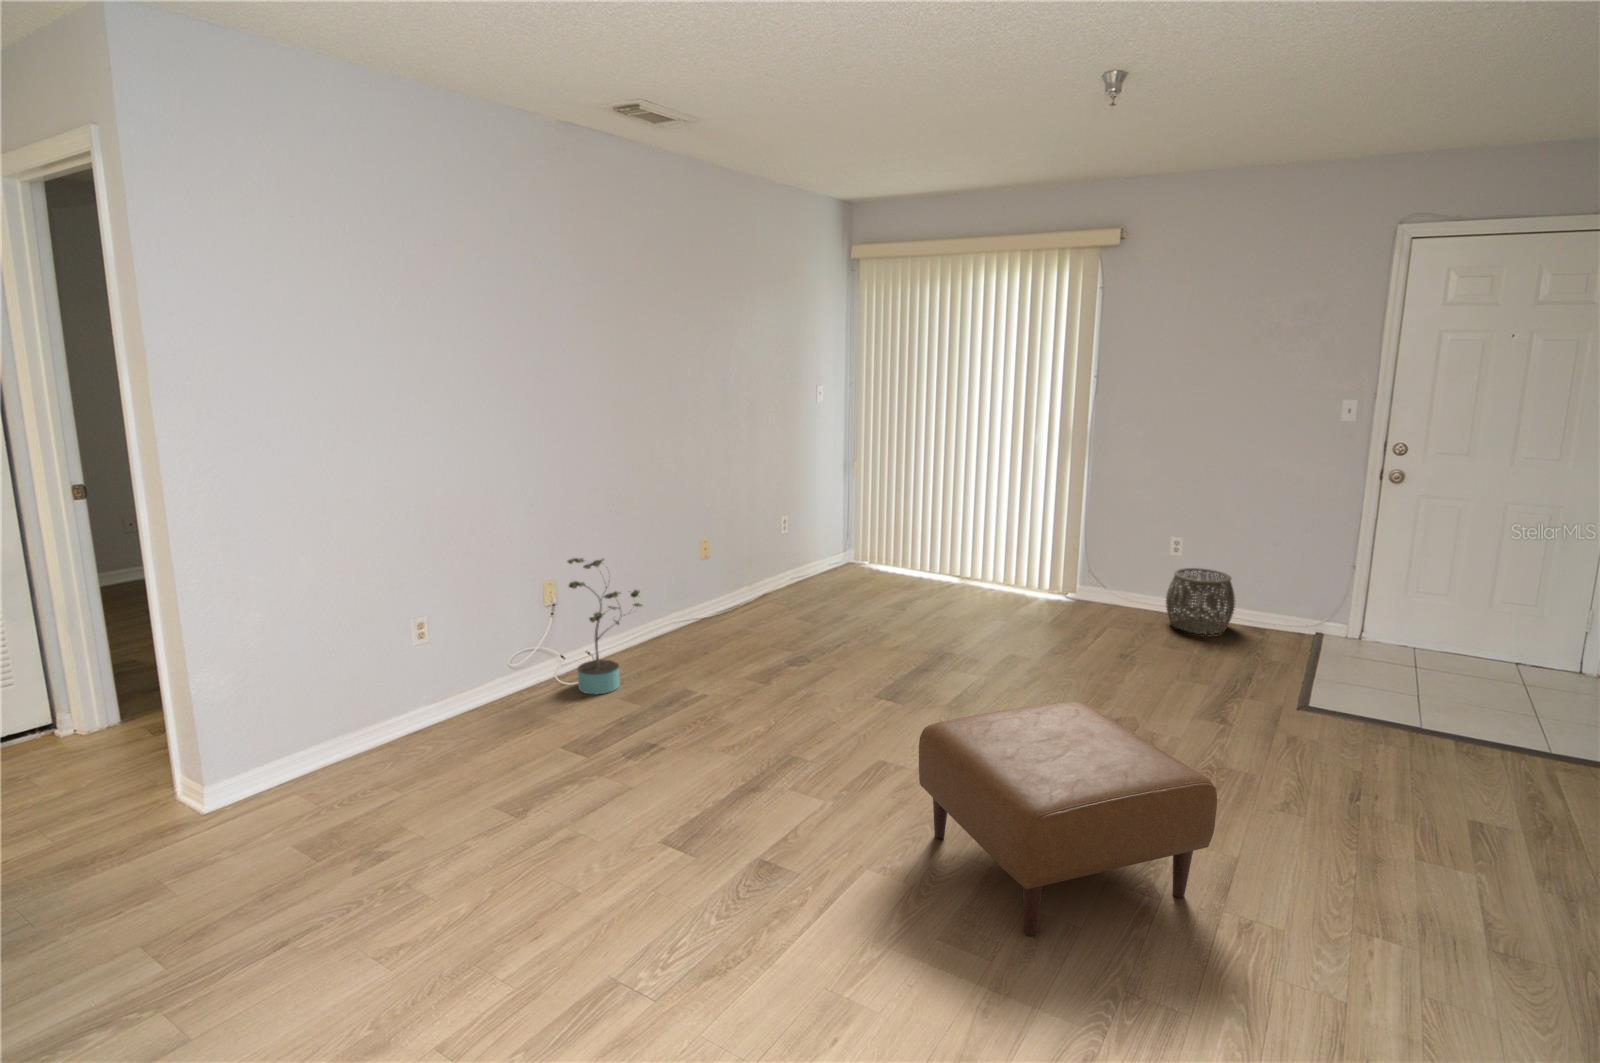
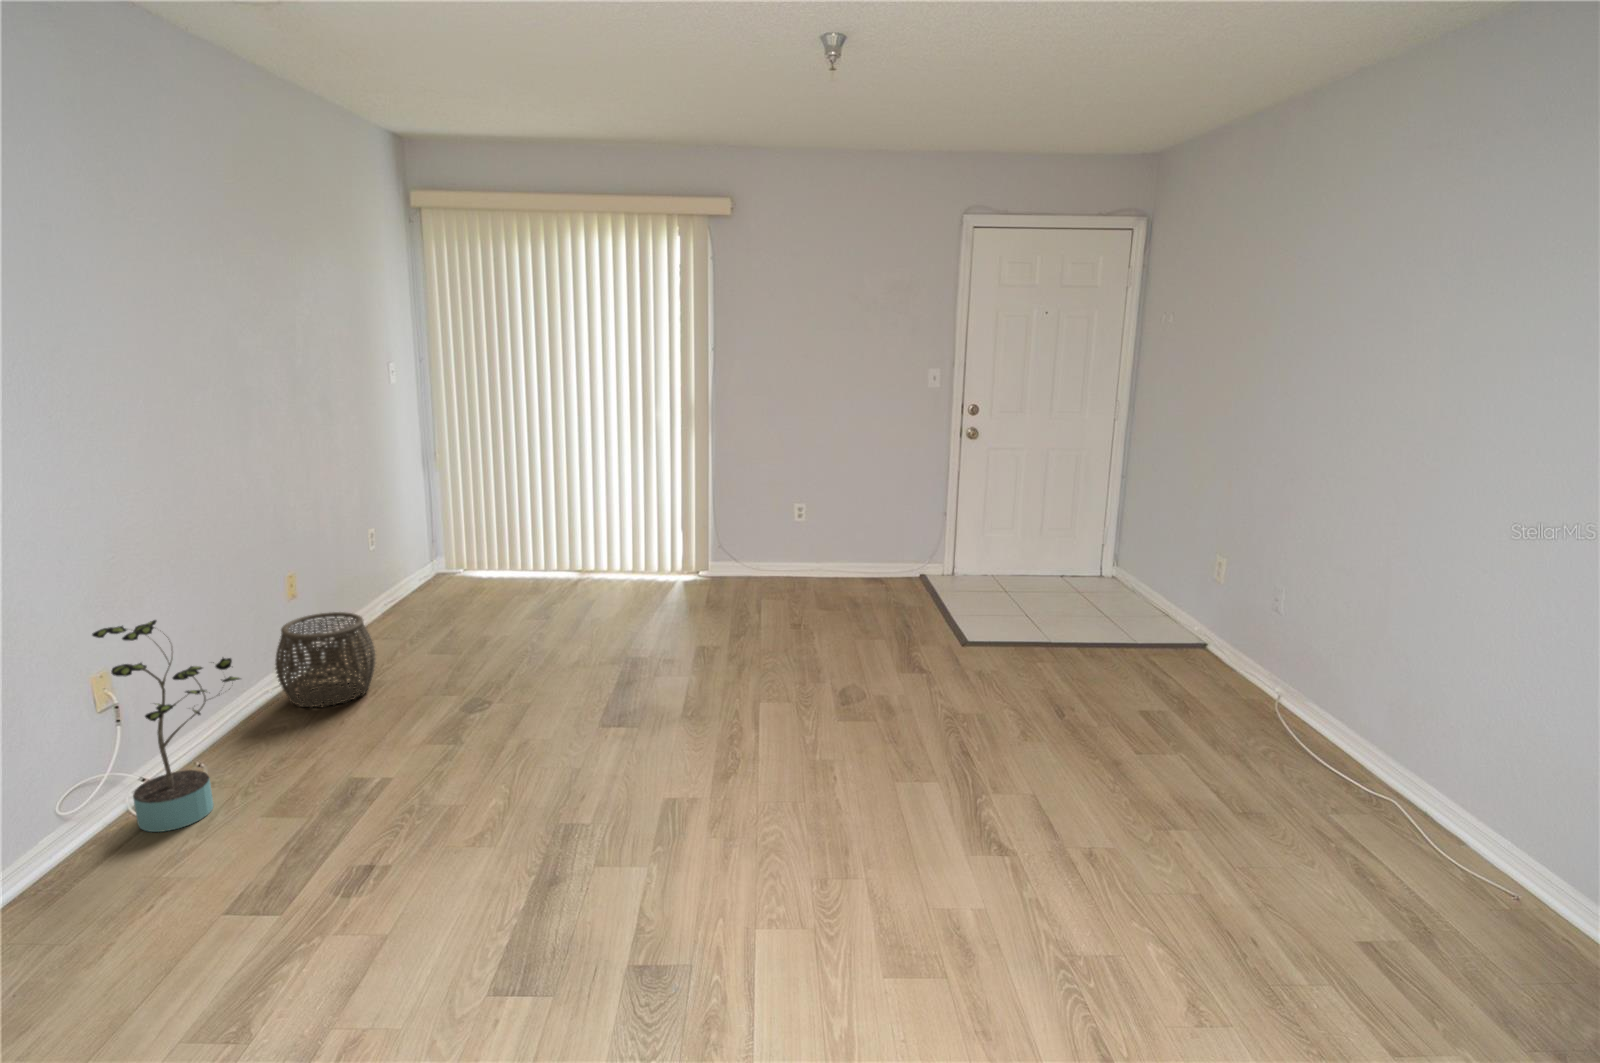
woven basket: present [1166,568,1235,634] -> present [275,612,376,707]
ottoman: present [919,702,1217,936] -> none [768,685,1079,963]

